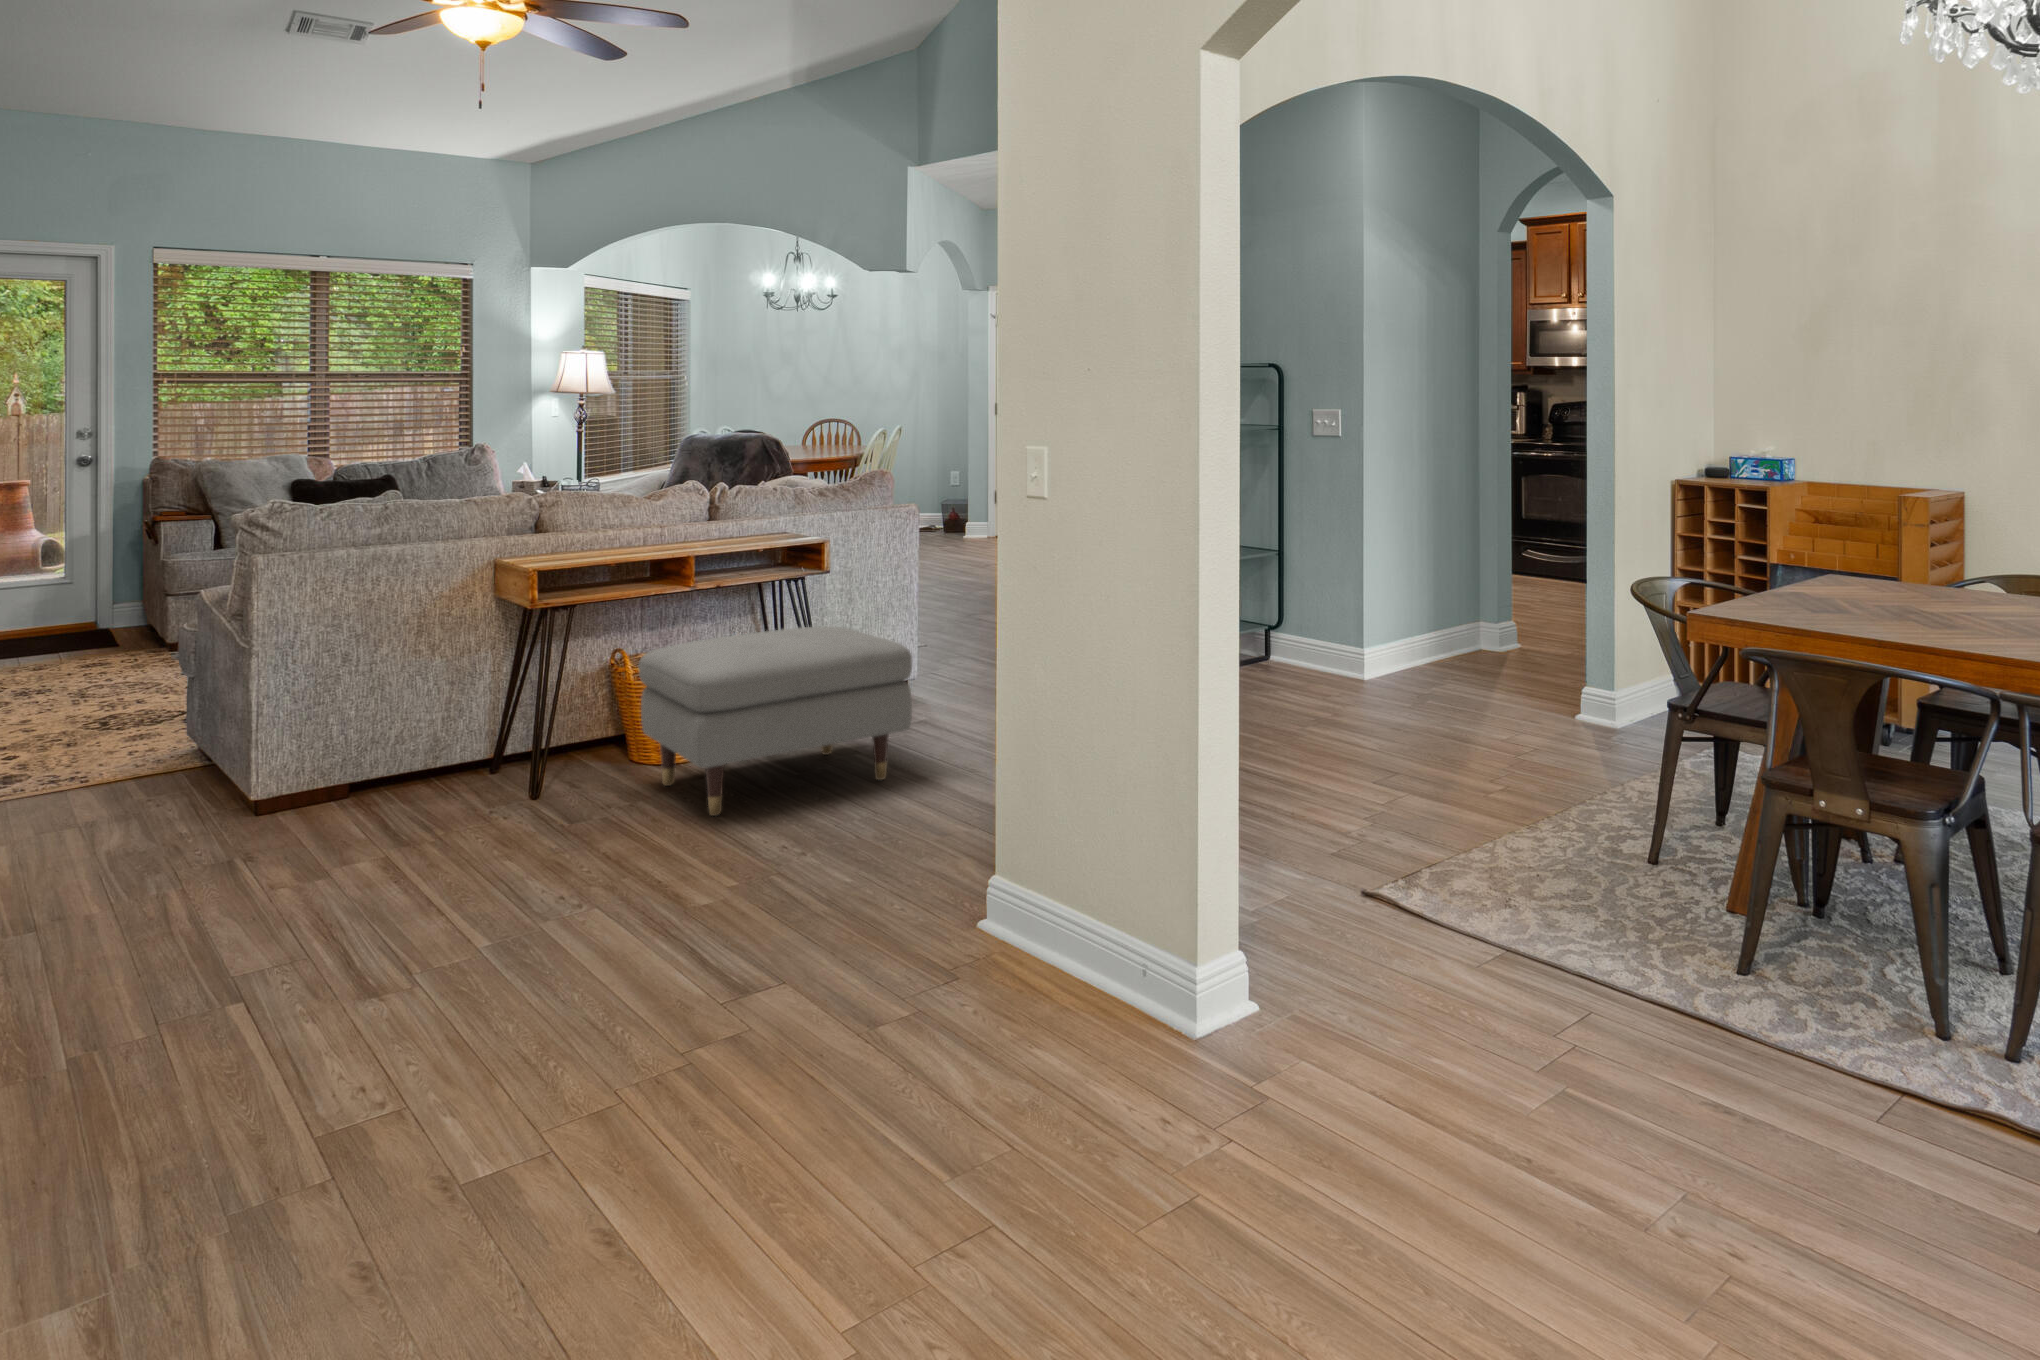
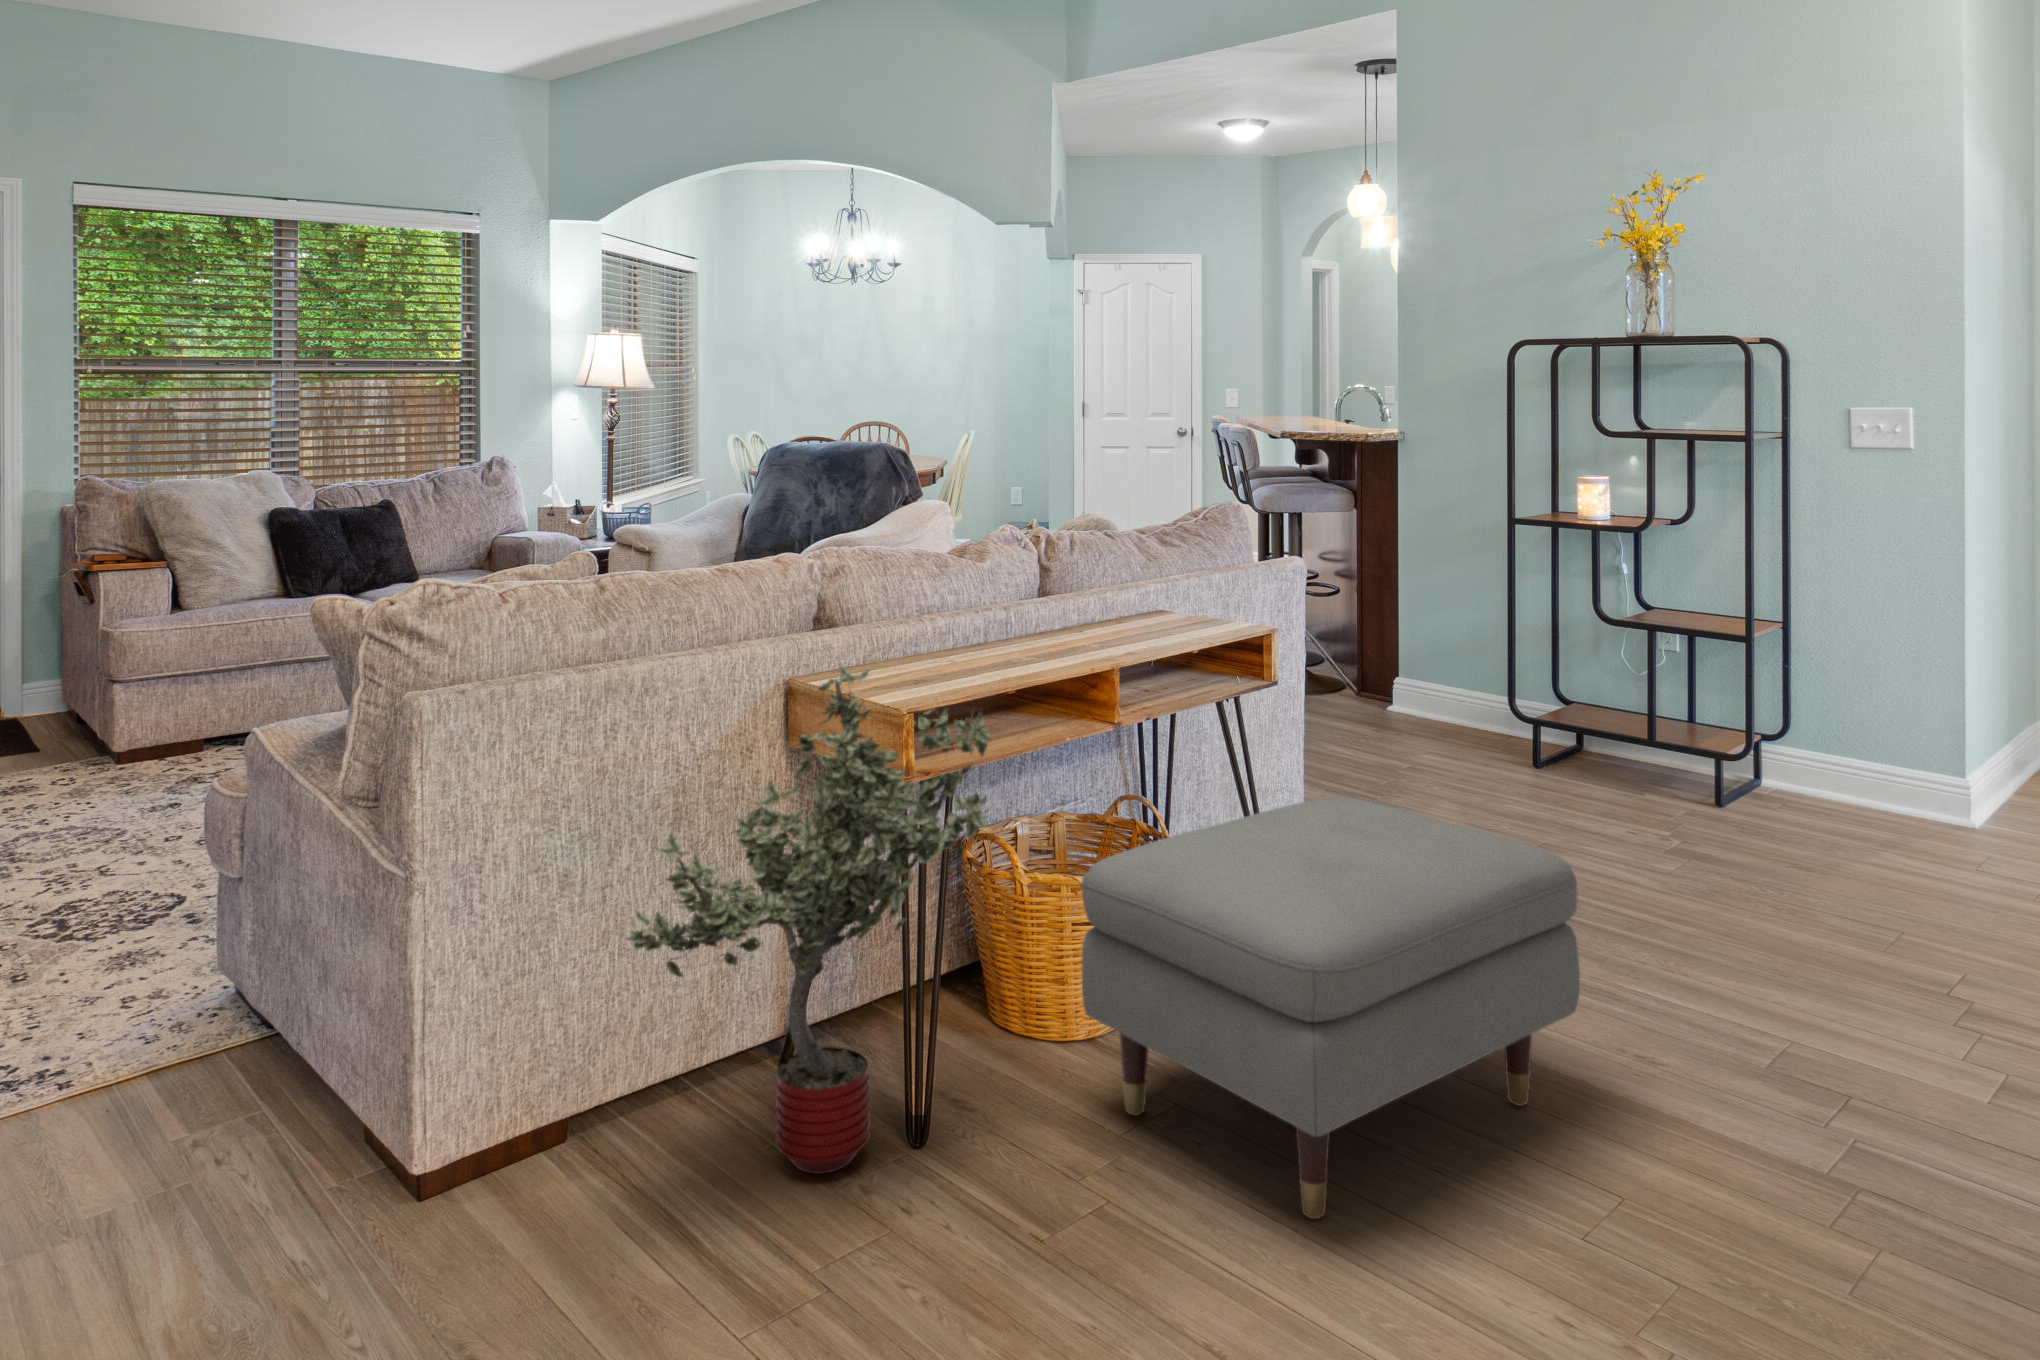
potted tree: none [358,544,594,806] -> present [627,666,990,1174]

